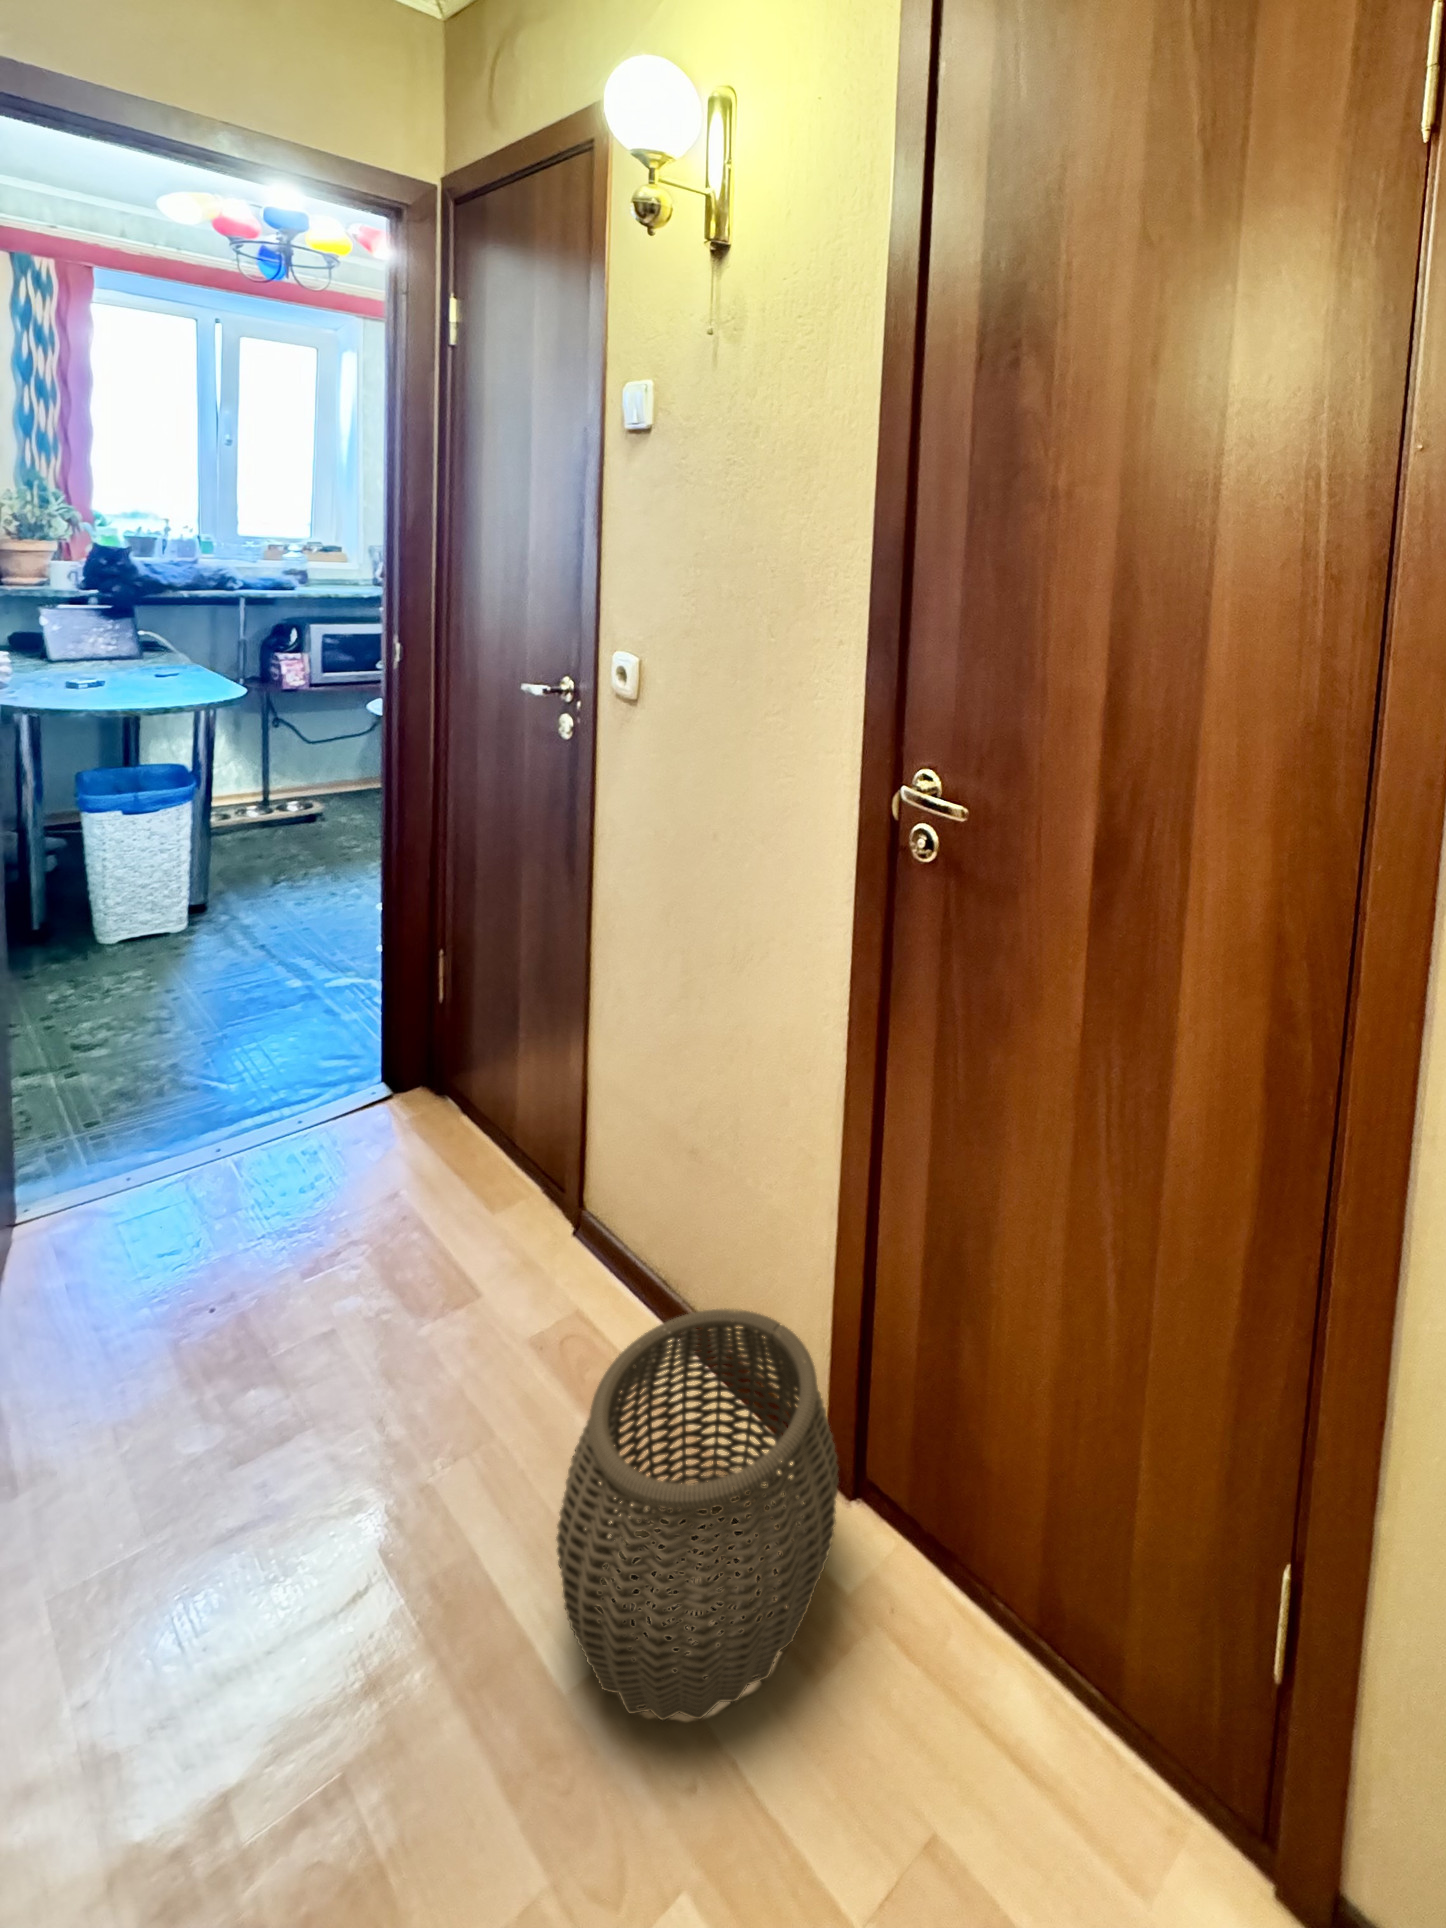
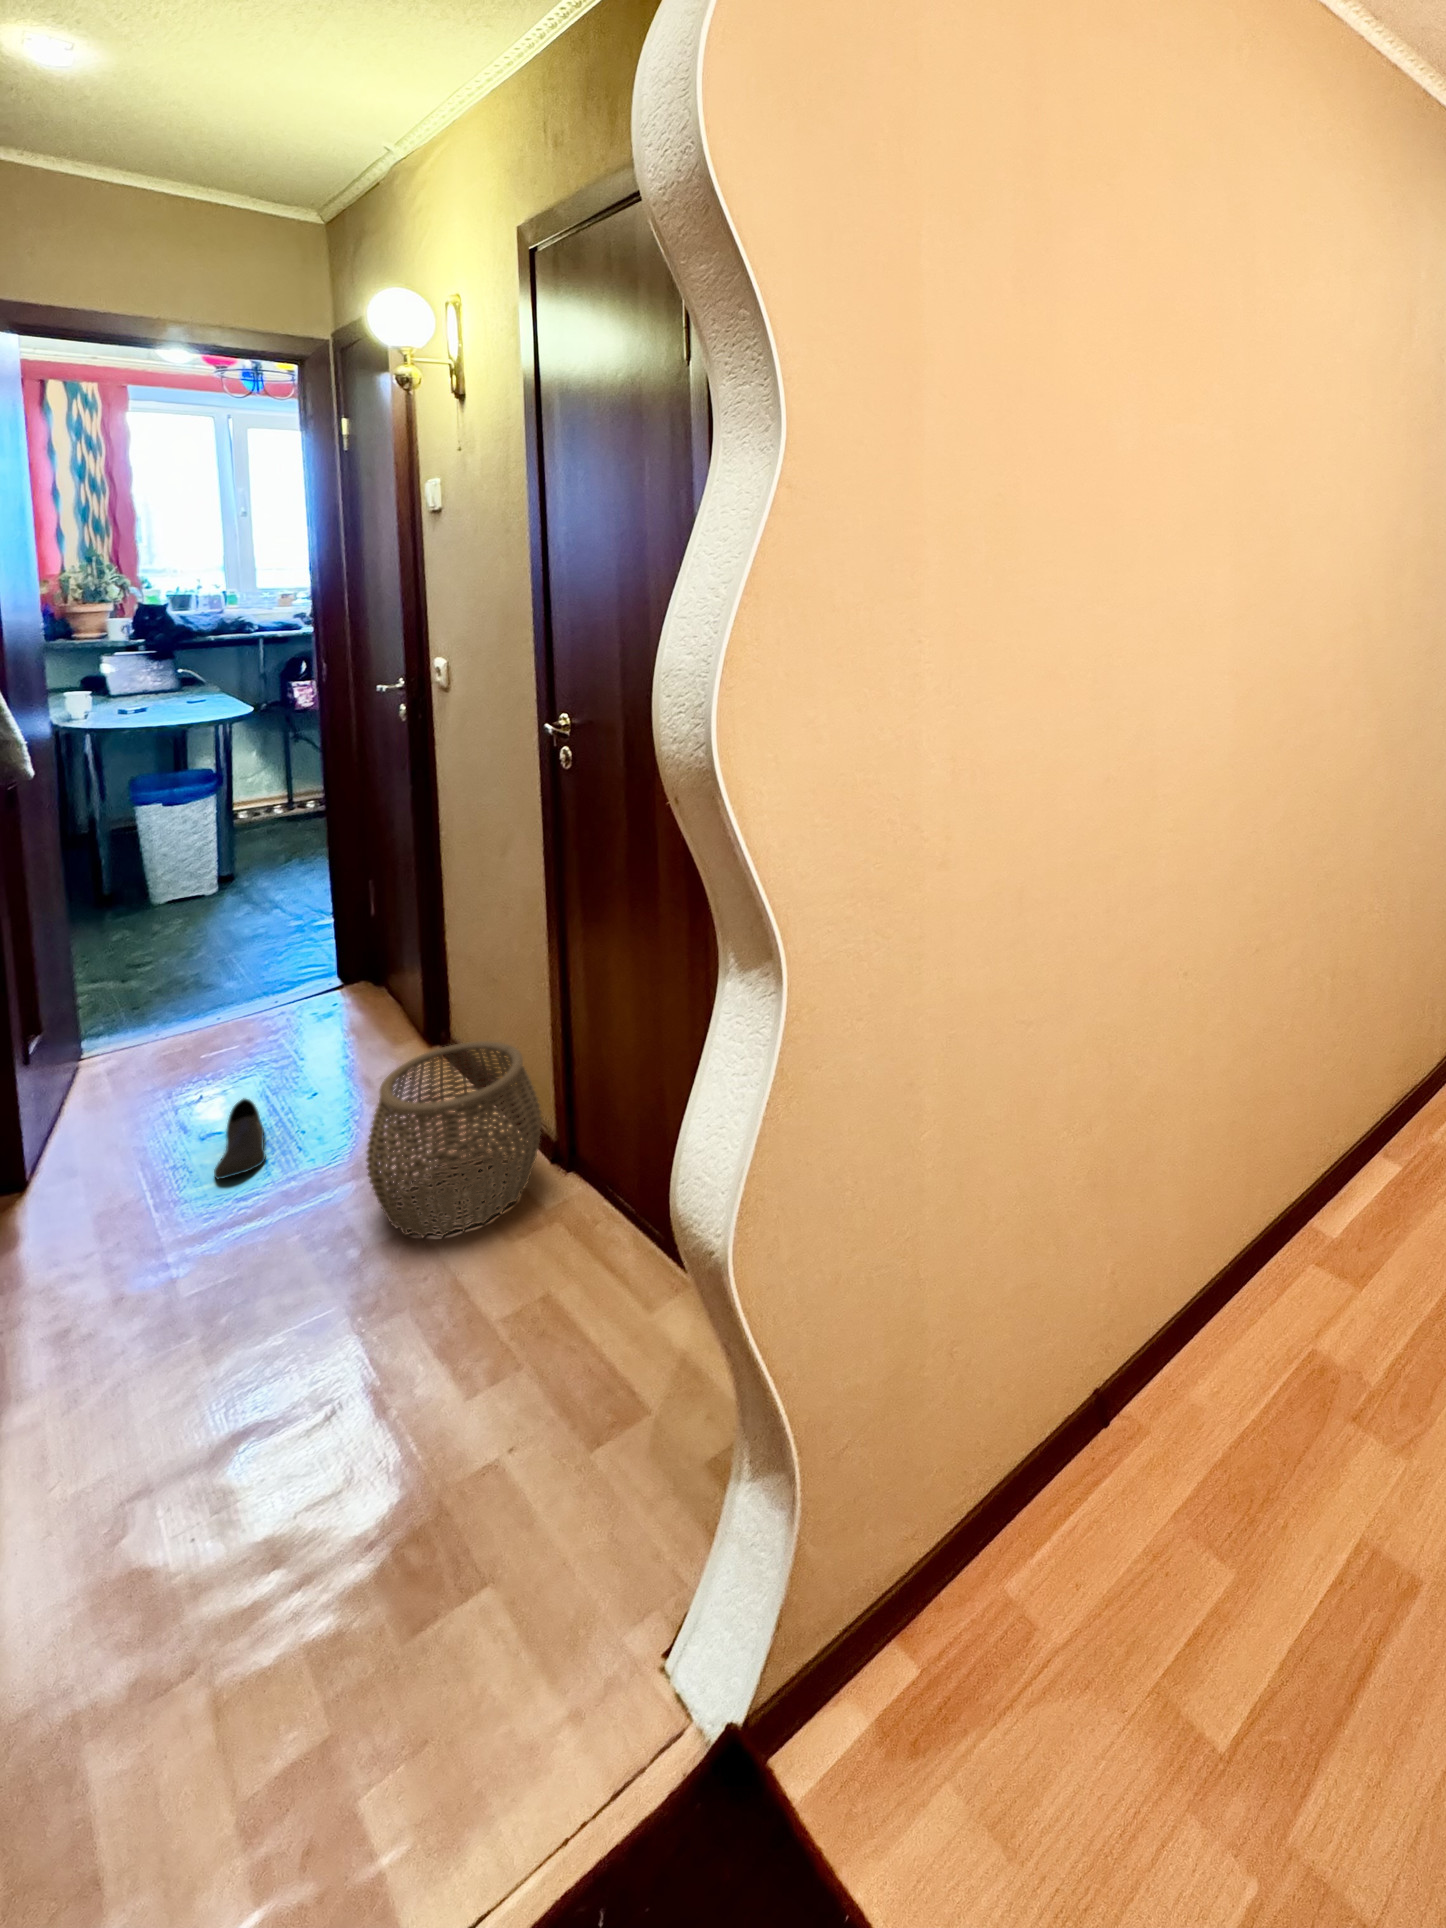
shoe: none [253,1368,337,1550] -> present [214,1098,266,1179]

